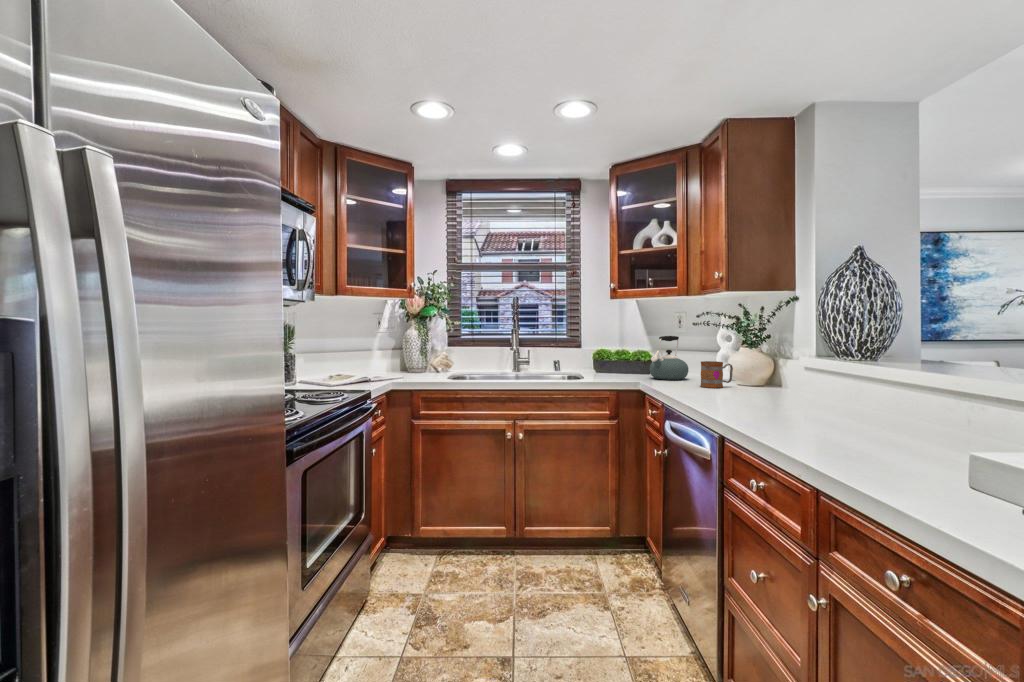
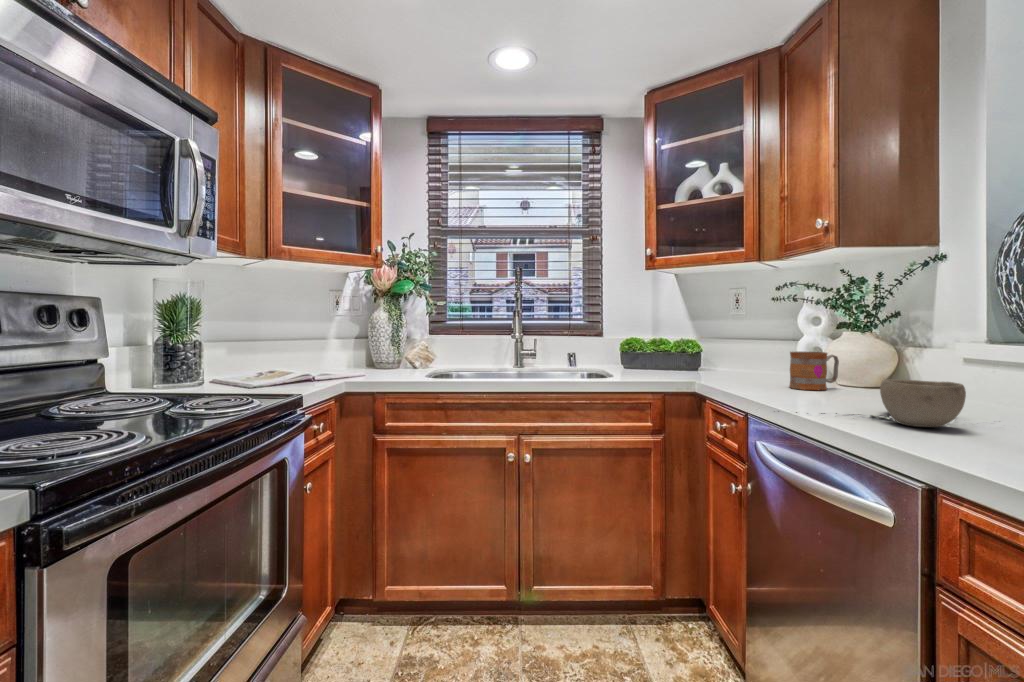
kettle: present [650,336,688,380] -> none [702,318,758,378]
bowl: none [729,380,771,408] -> present [880,379,966,427]

